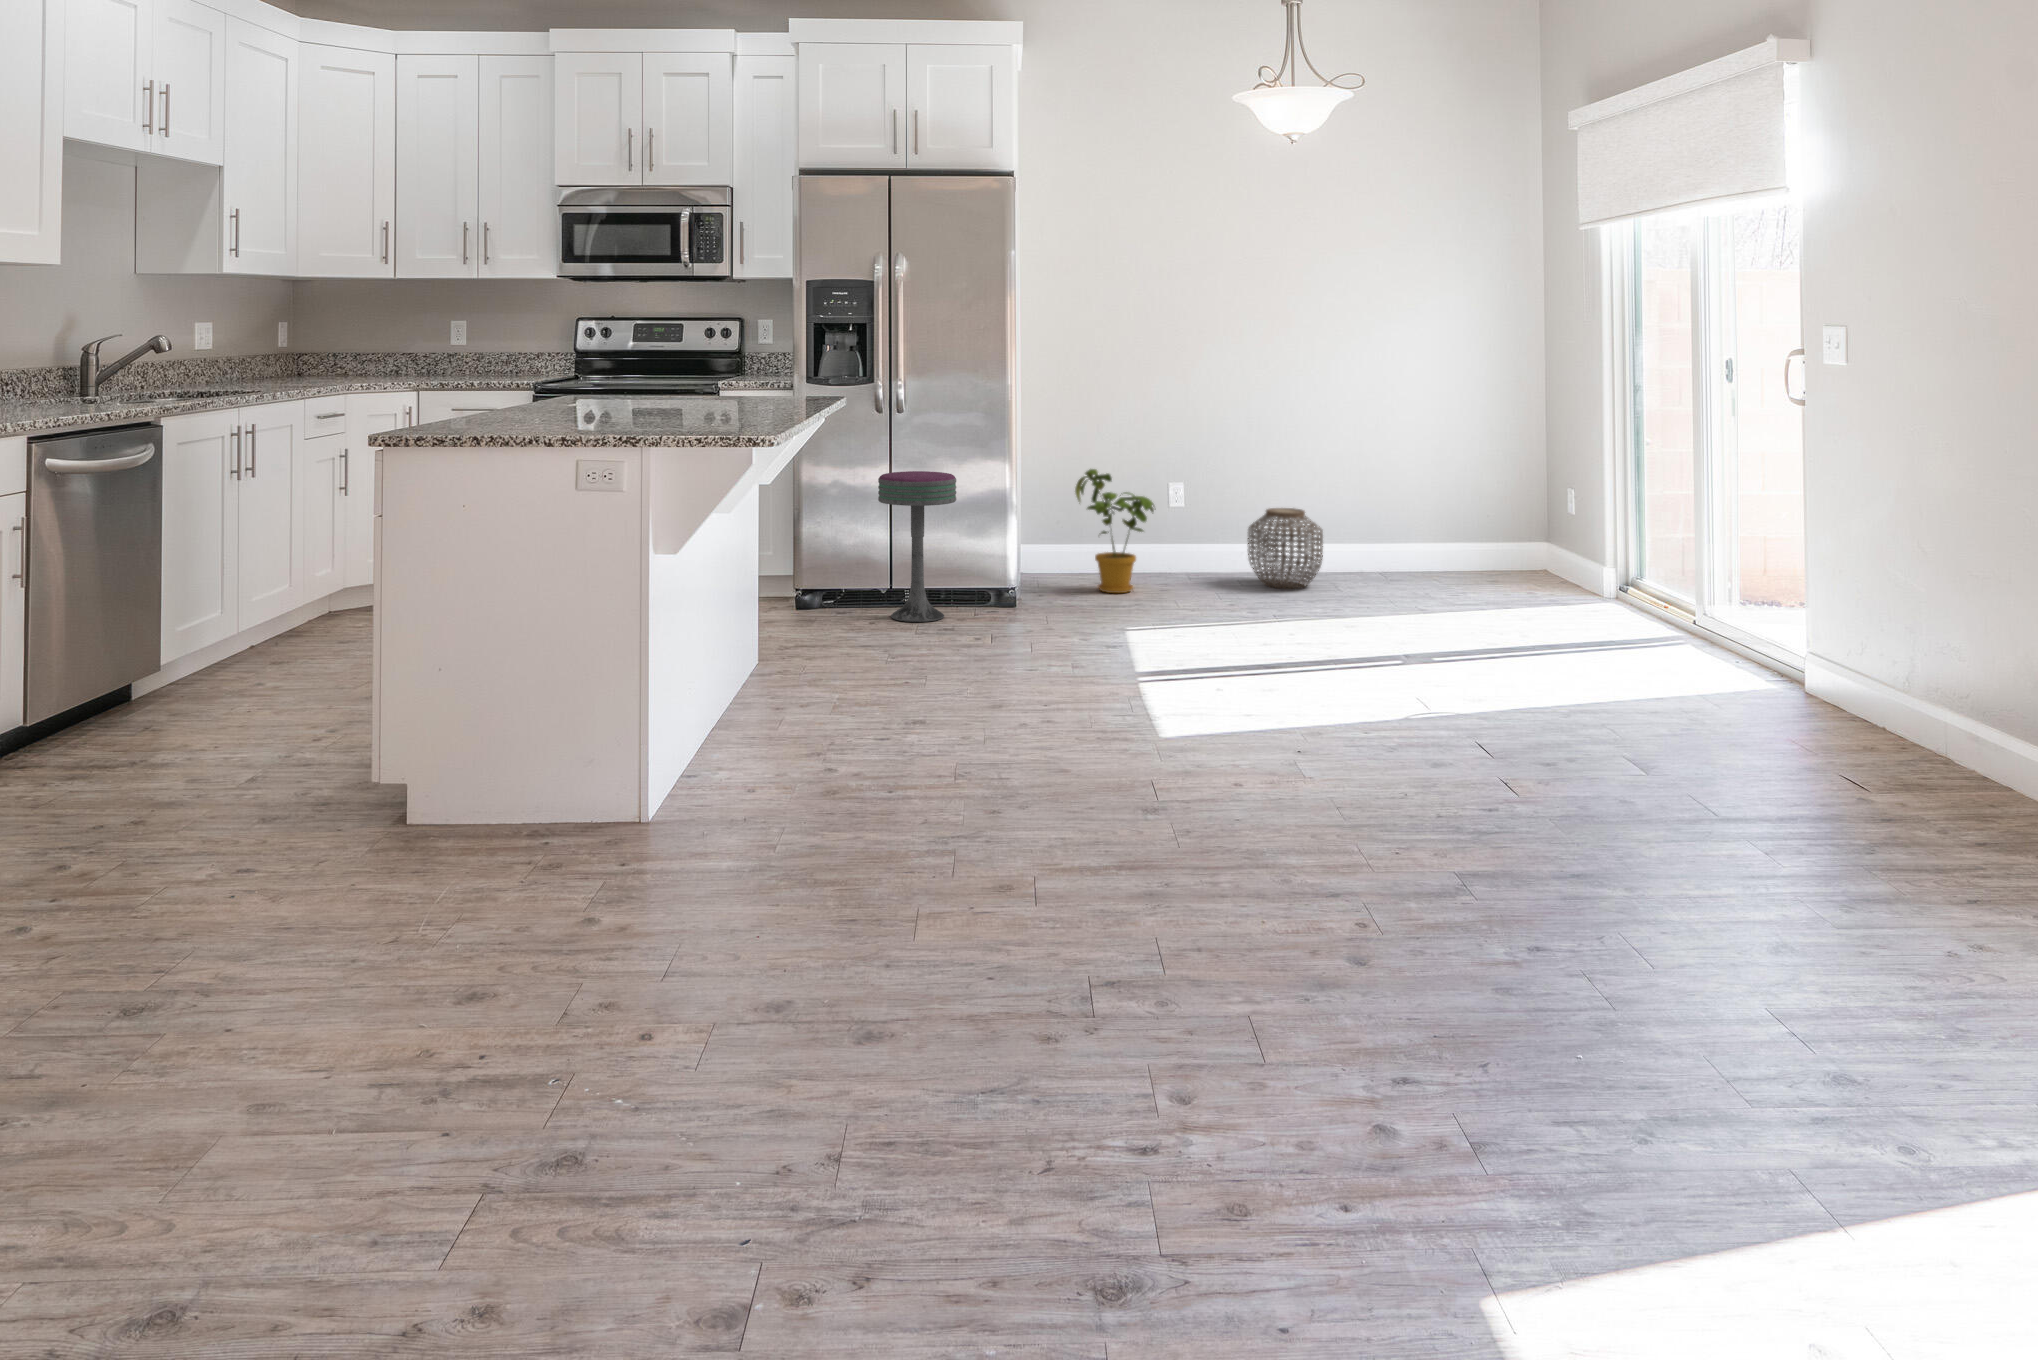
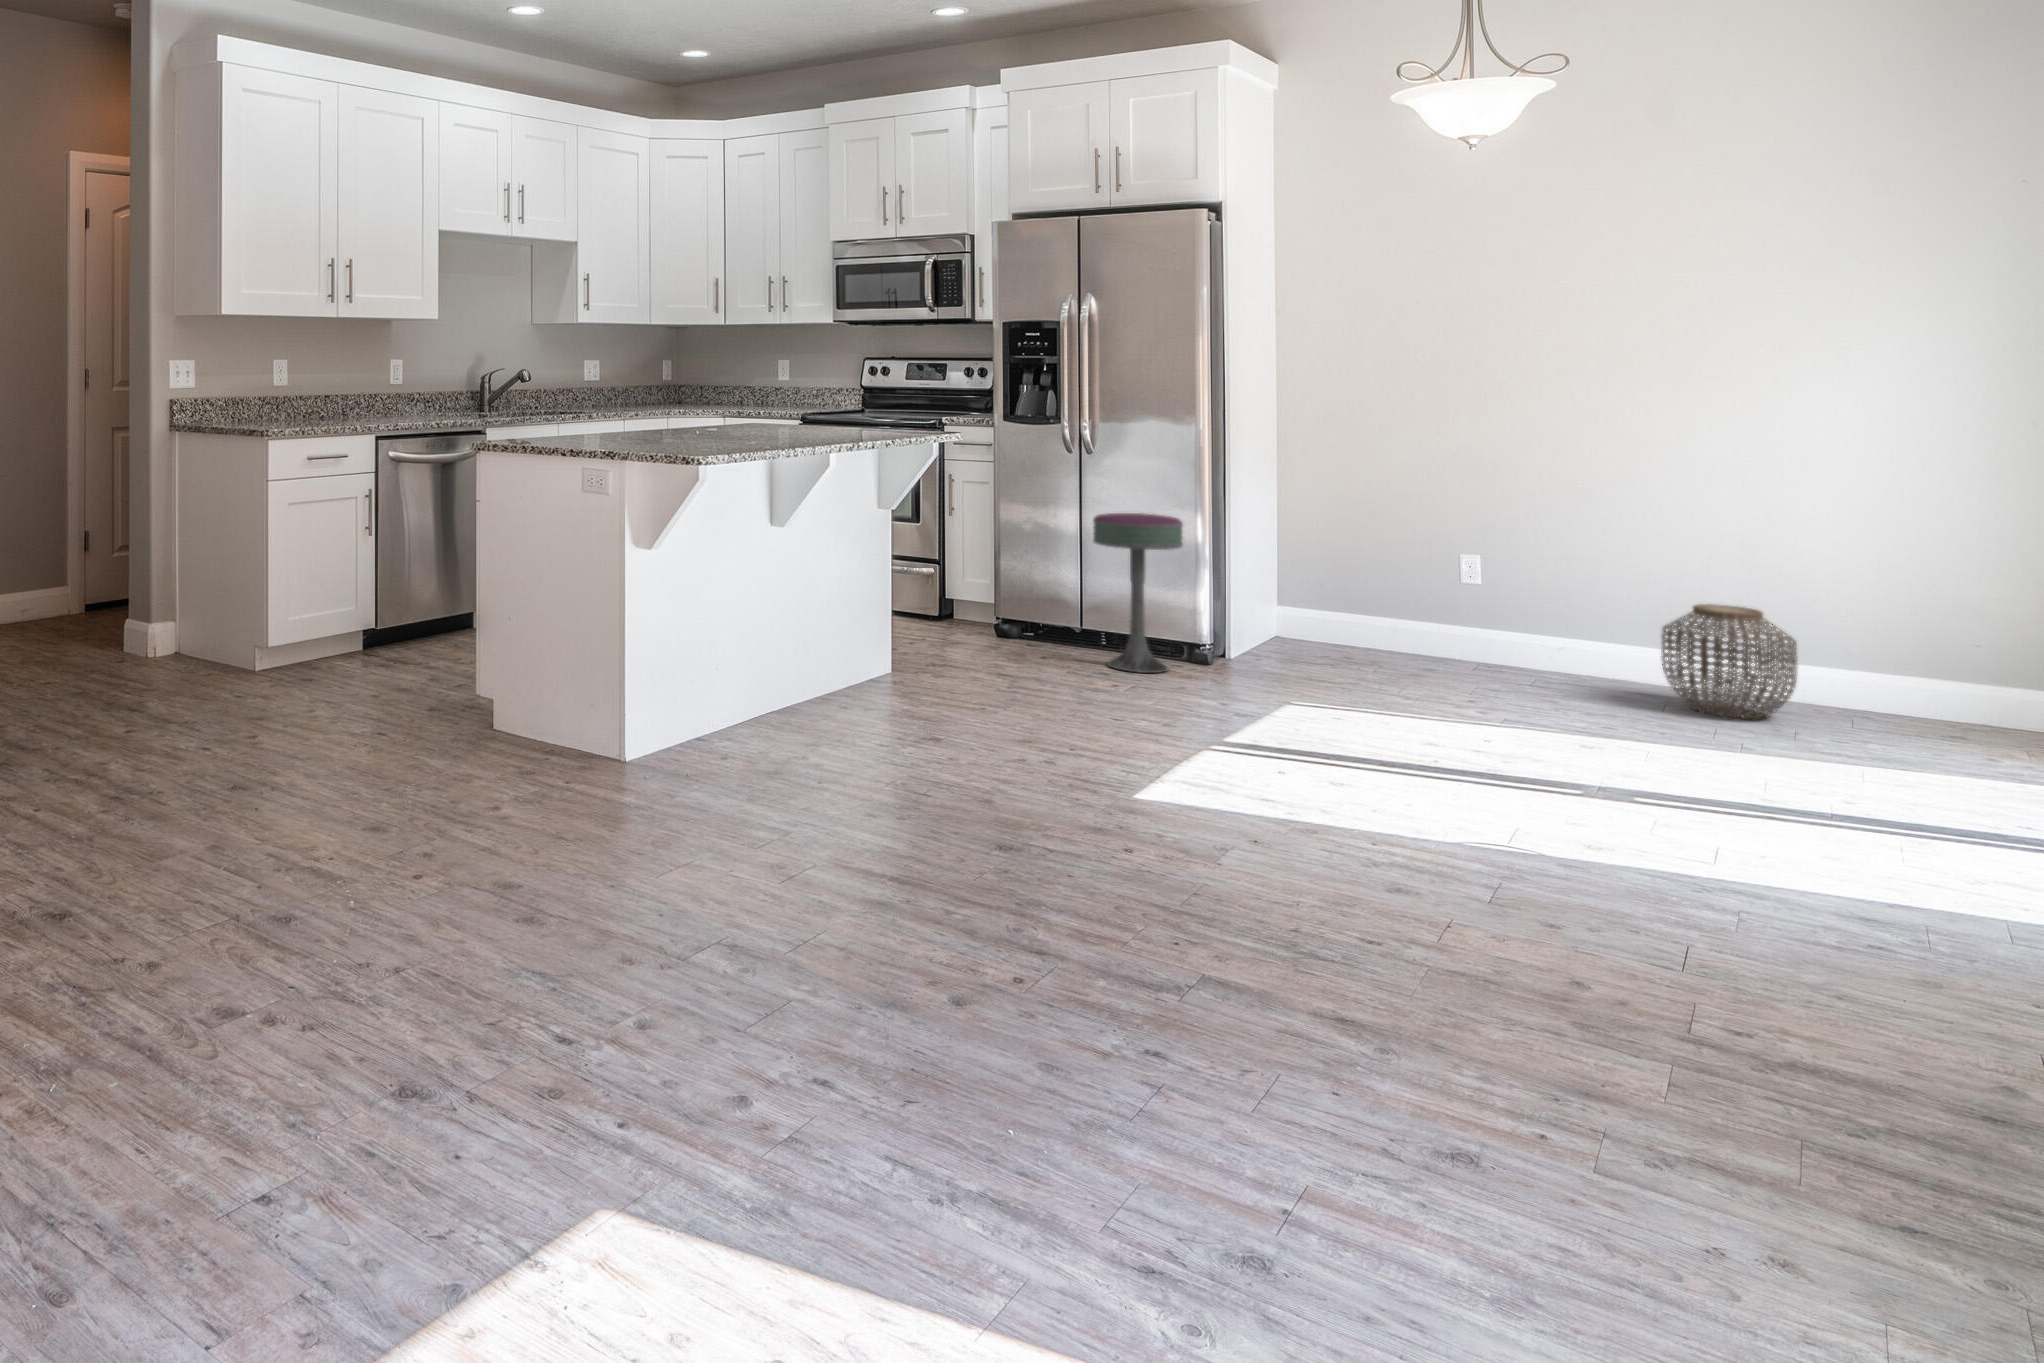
house plant: present [1075,469,1154,593] -> none [1382,528,1494,684]

